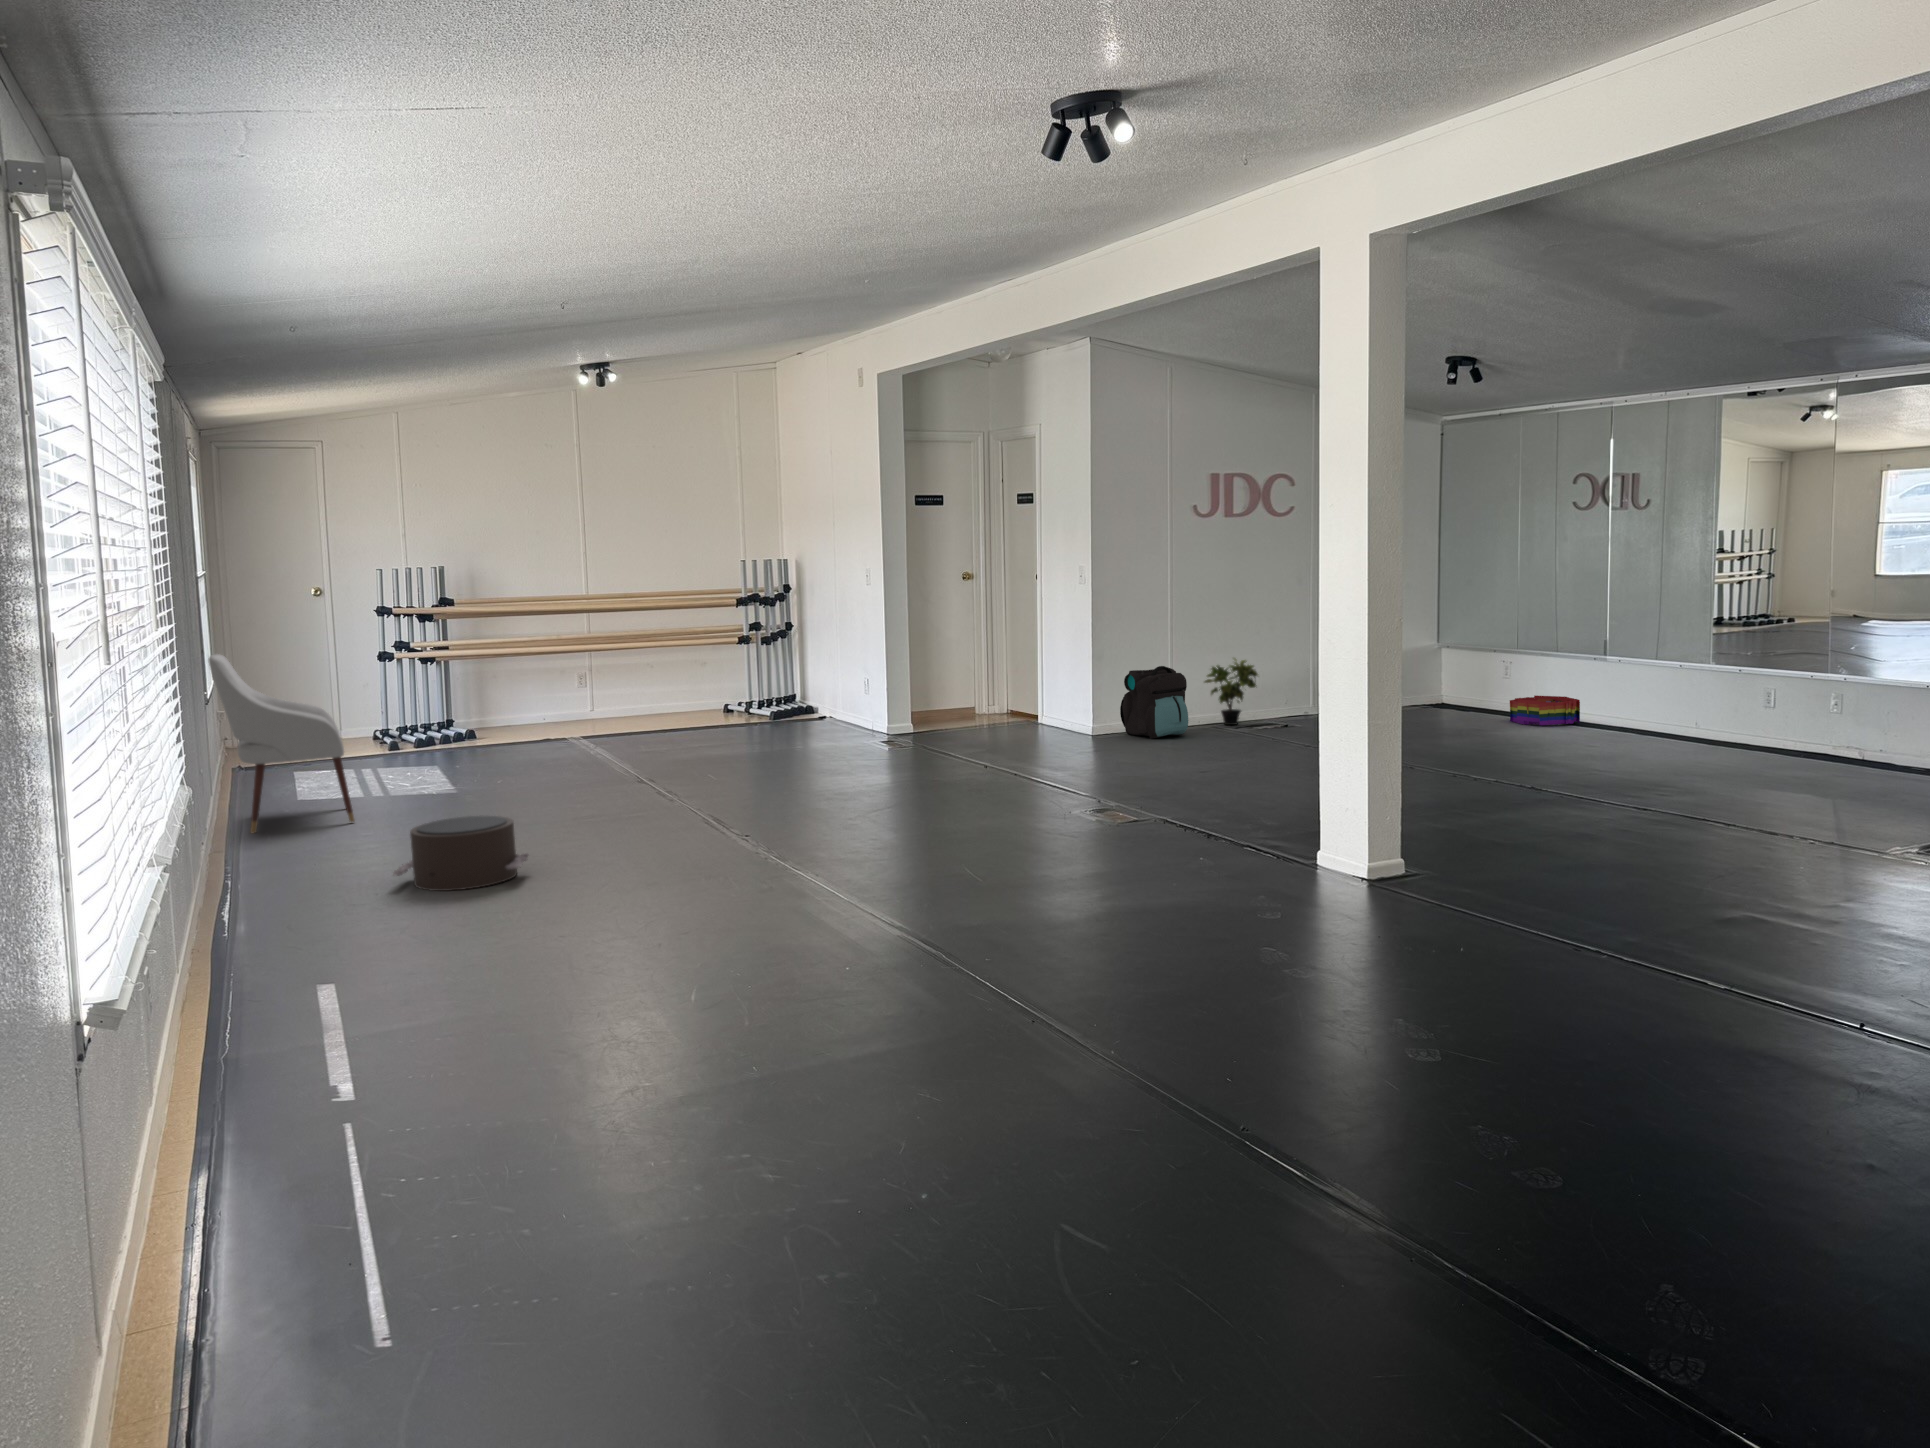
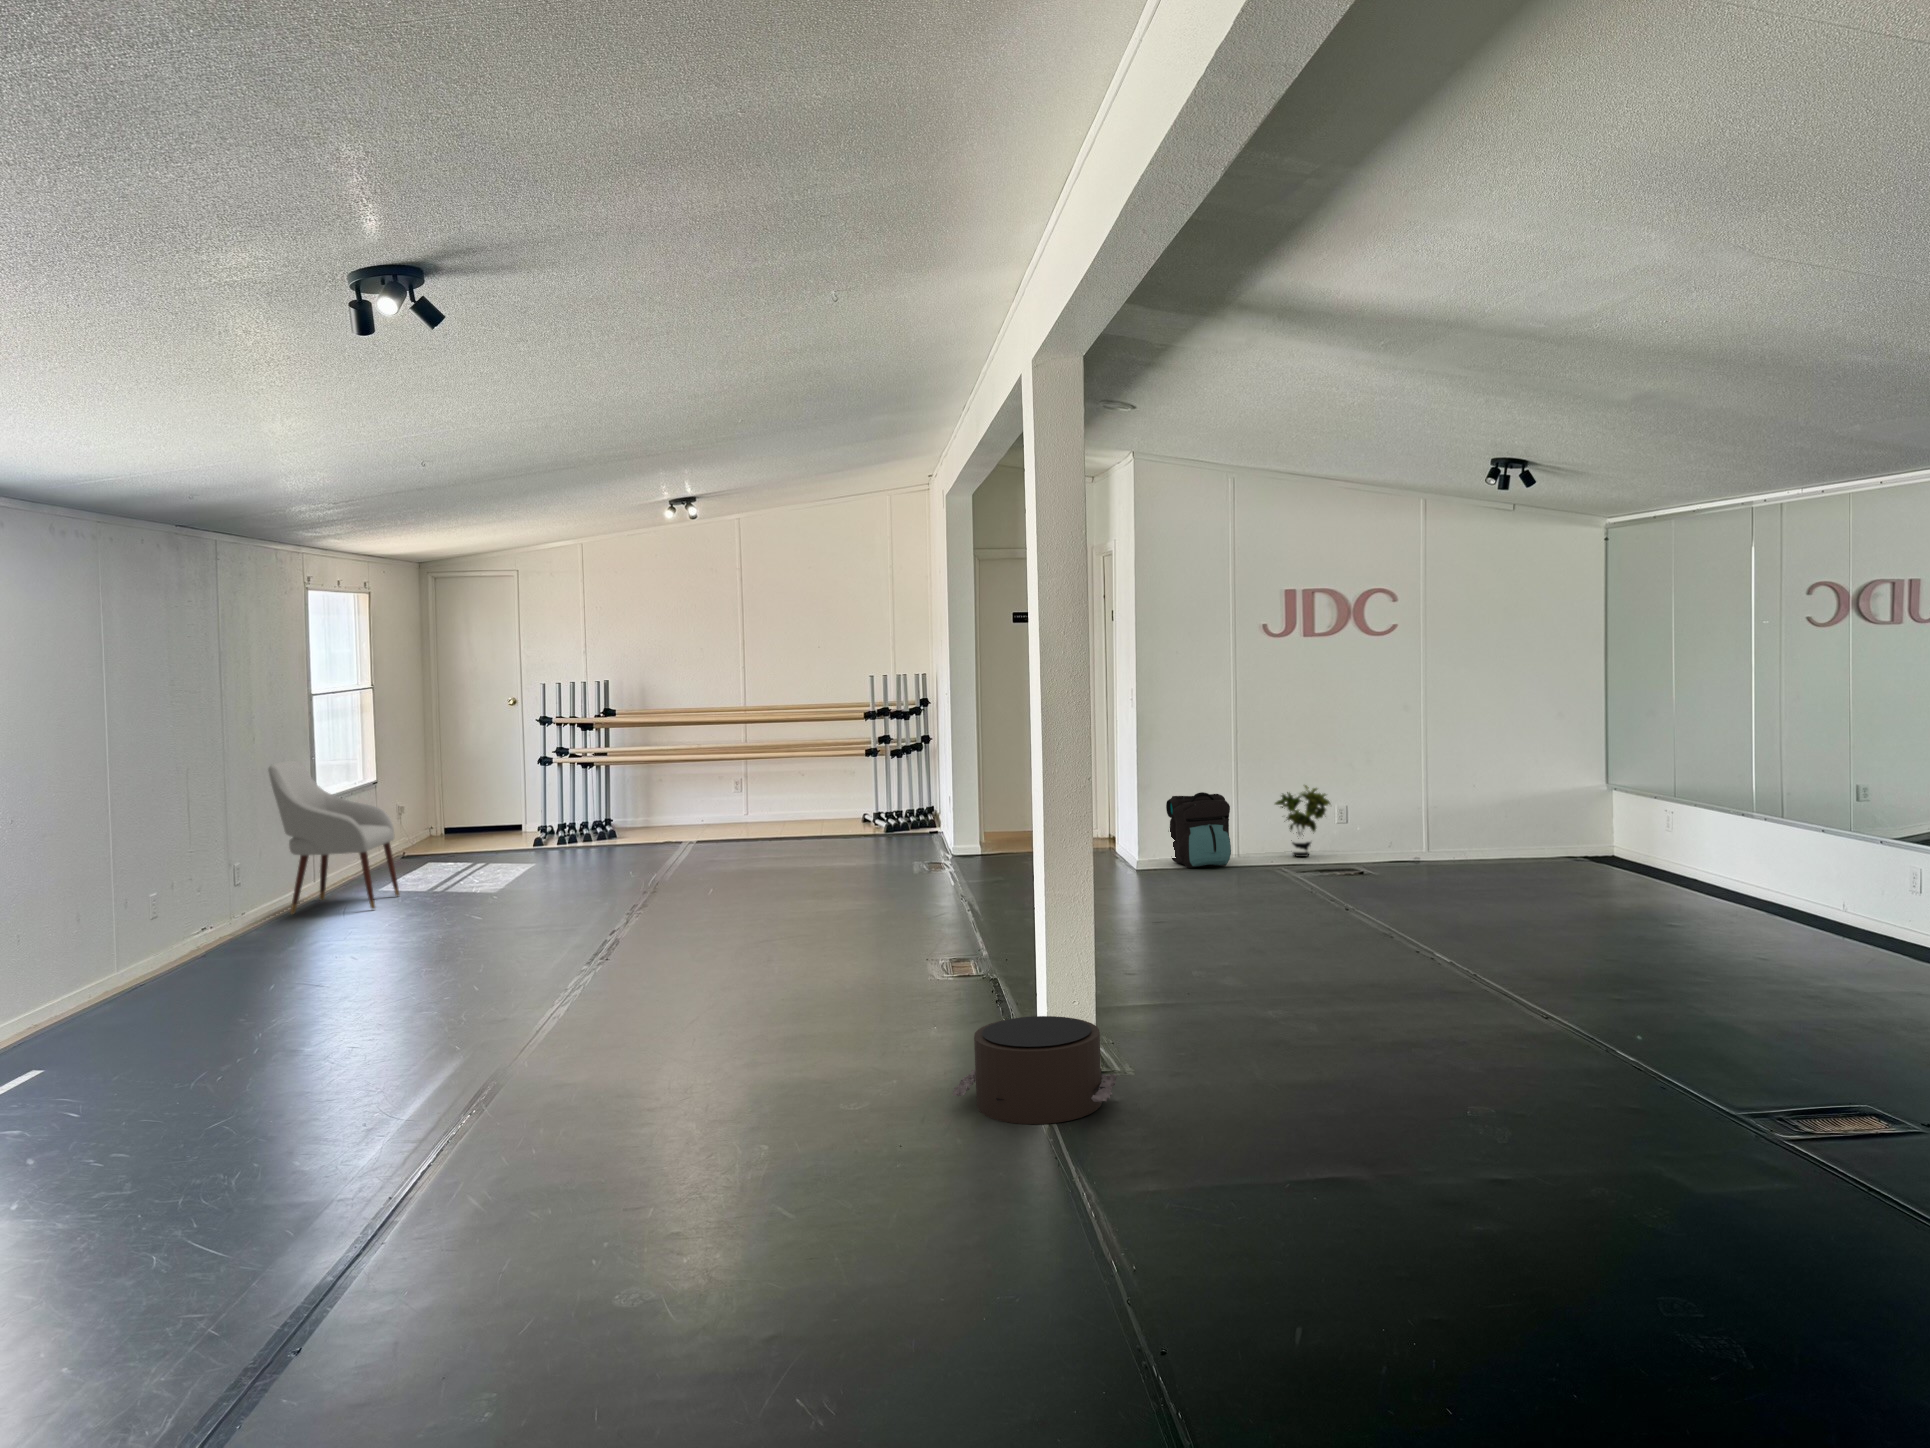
storage bin: present [1510,696,1580,725] -> none [1619,840,1700,876]
pouf: present [394,816,528,891] -> present [952,1016,1117,1124]

